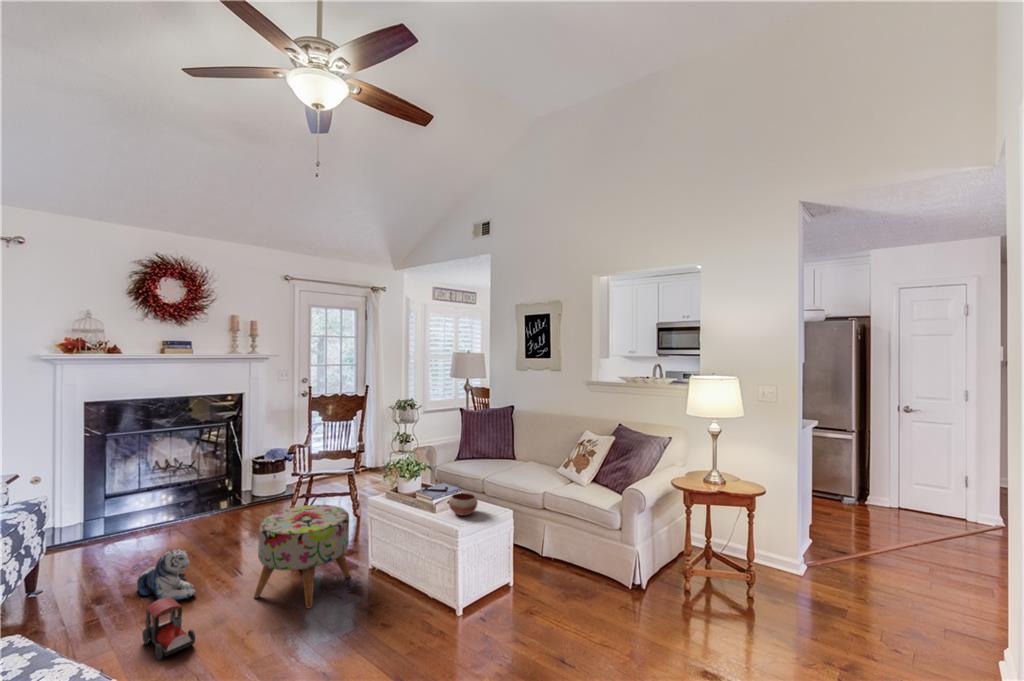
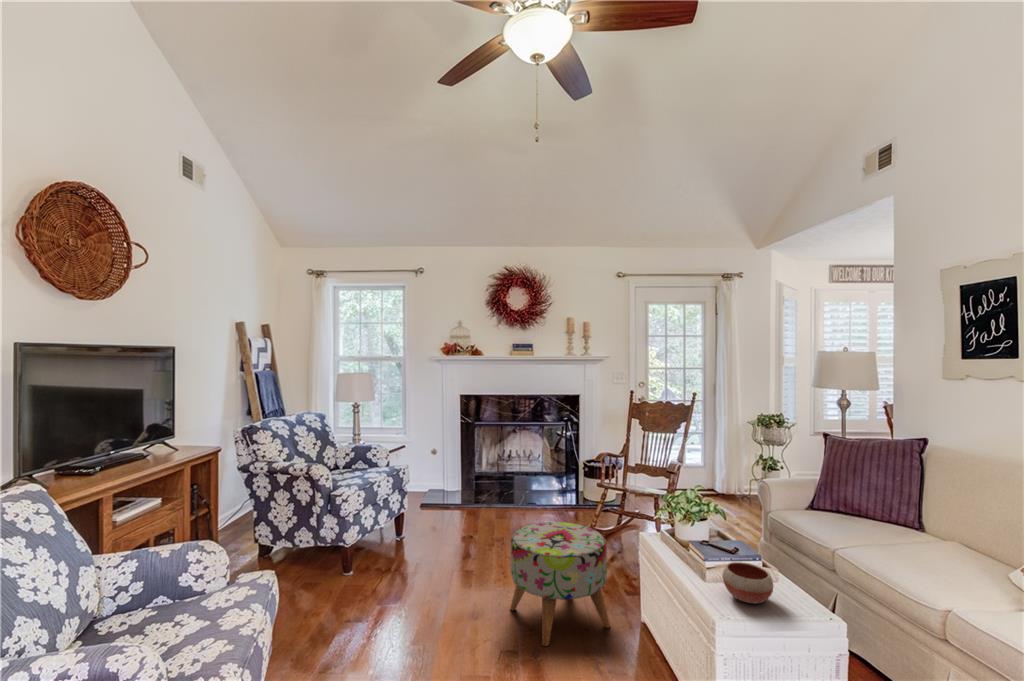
plush toy: present [137,549,196,601] -> none [443,534,480,585]
toy train: present [142,598,195,660] -> none [408,577,441,634]

